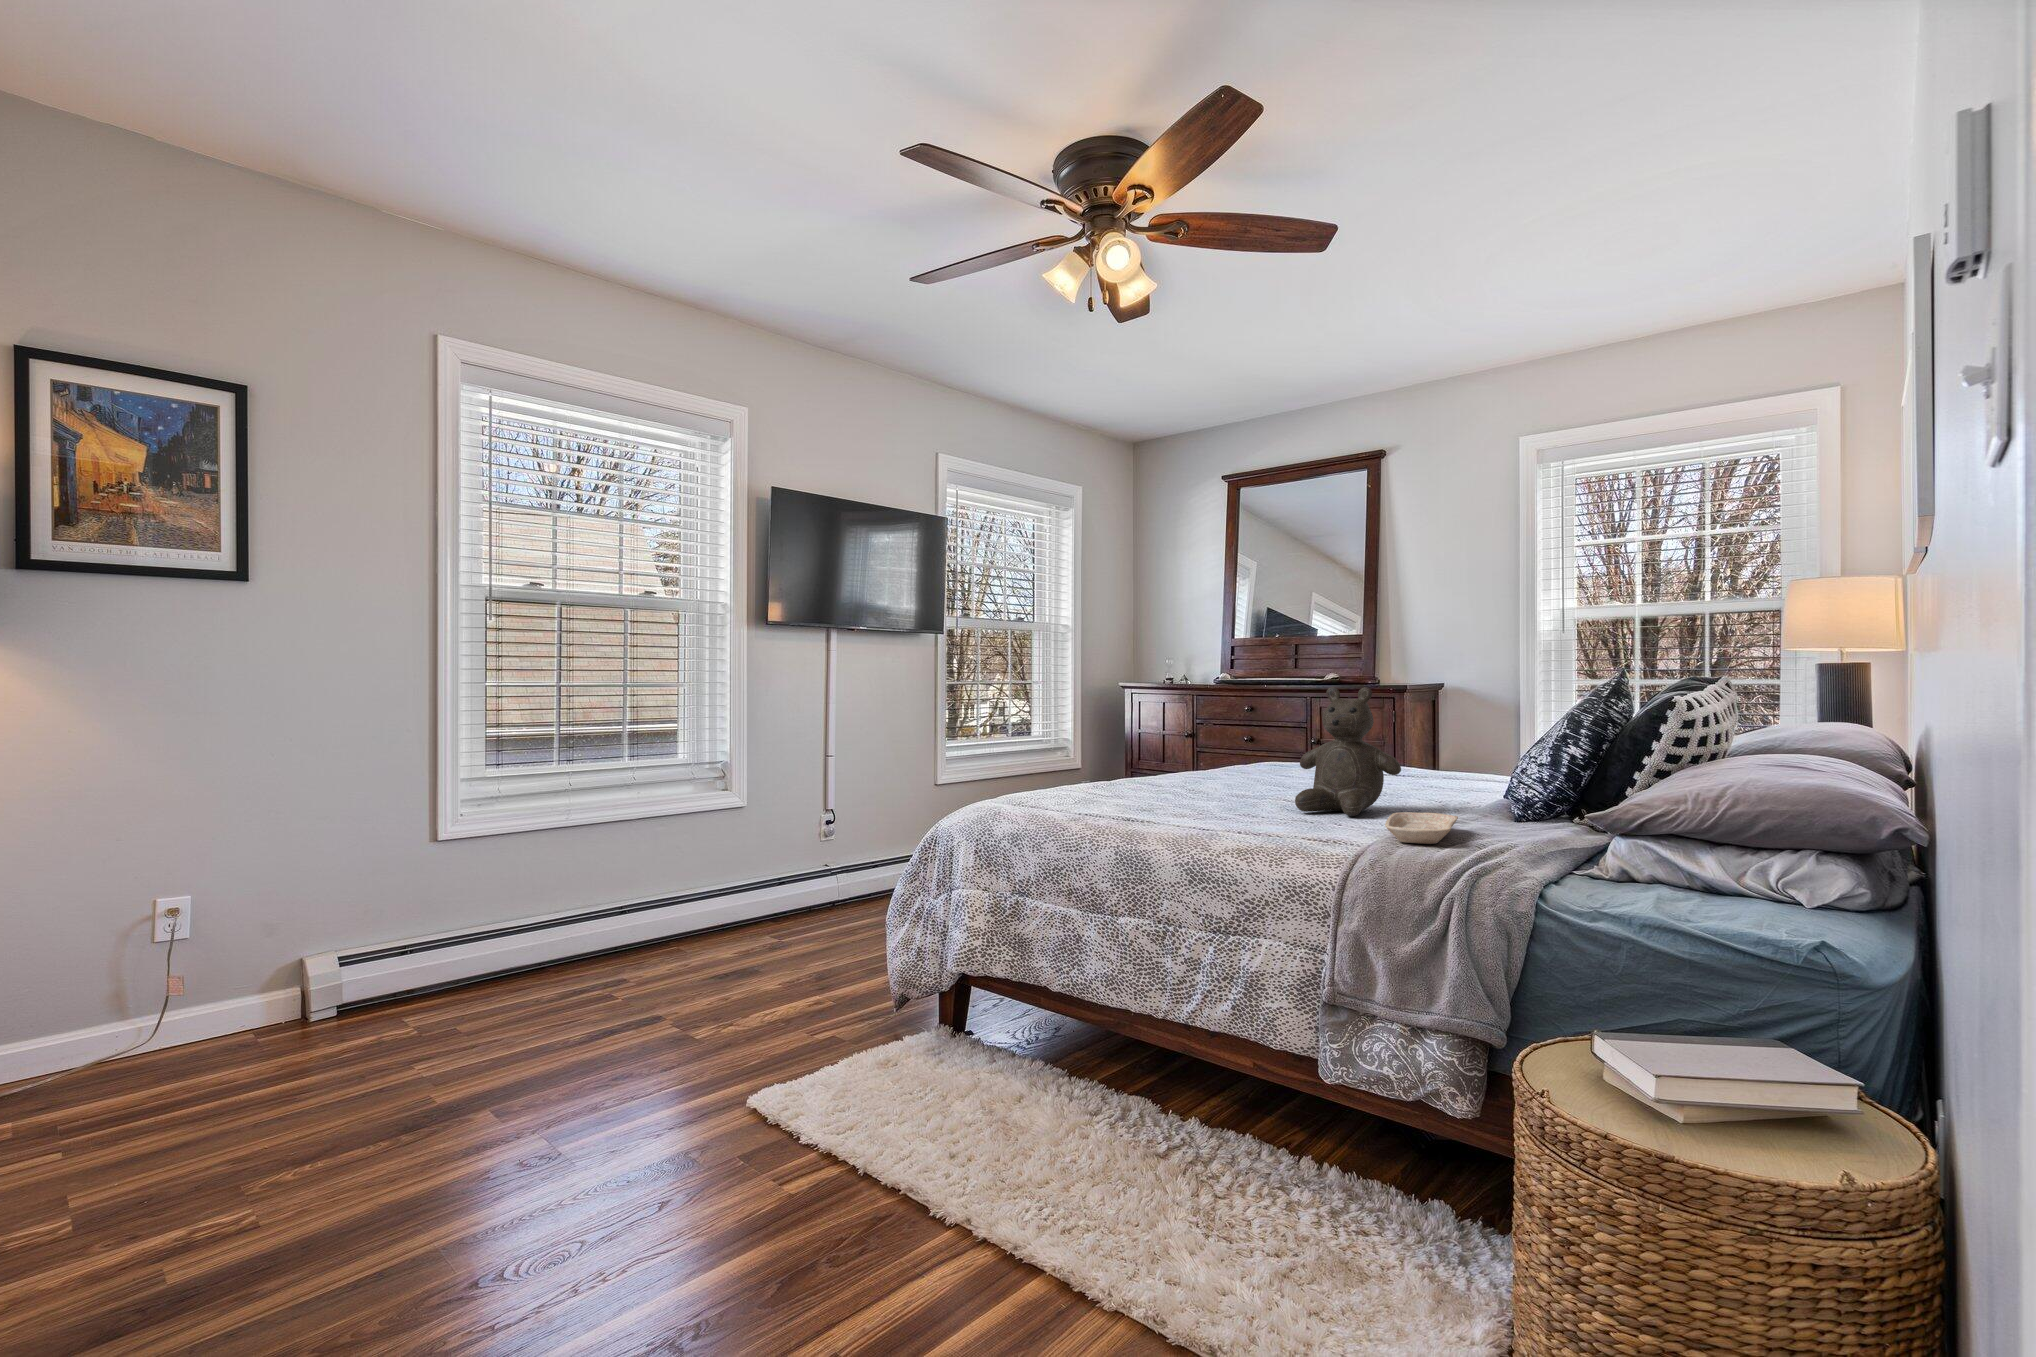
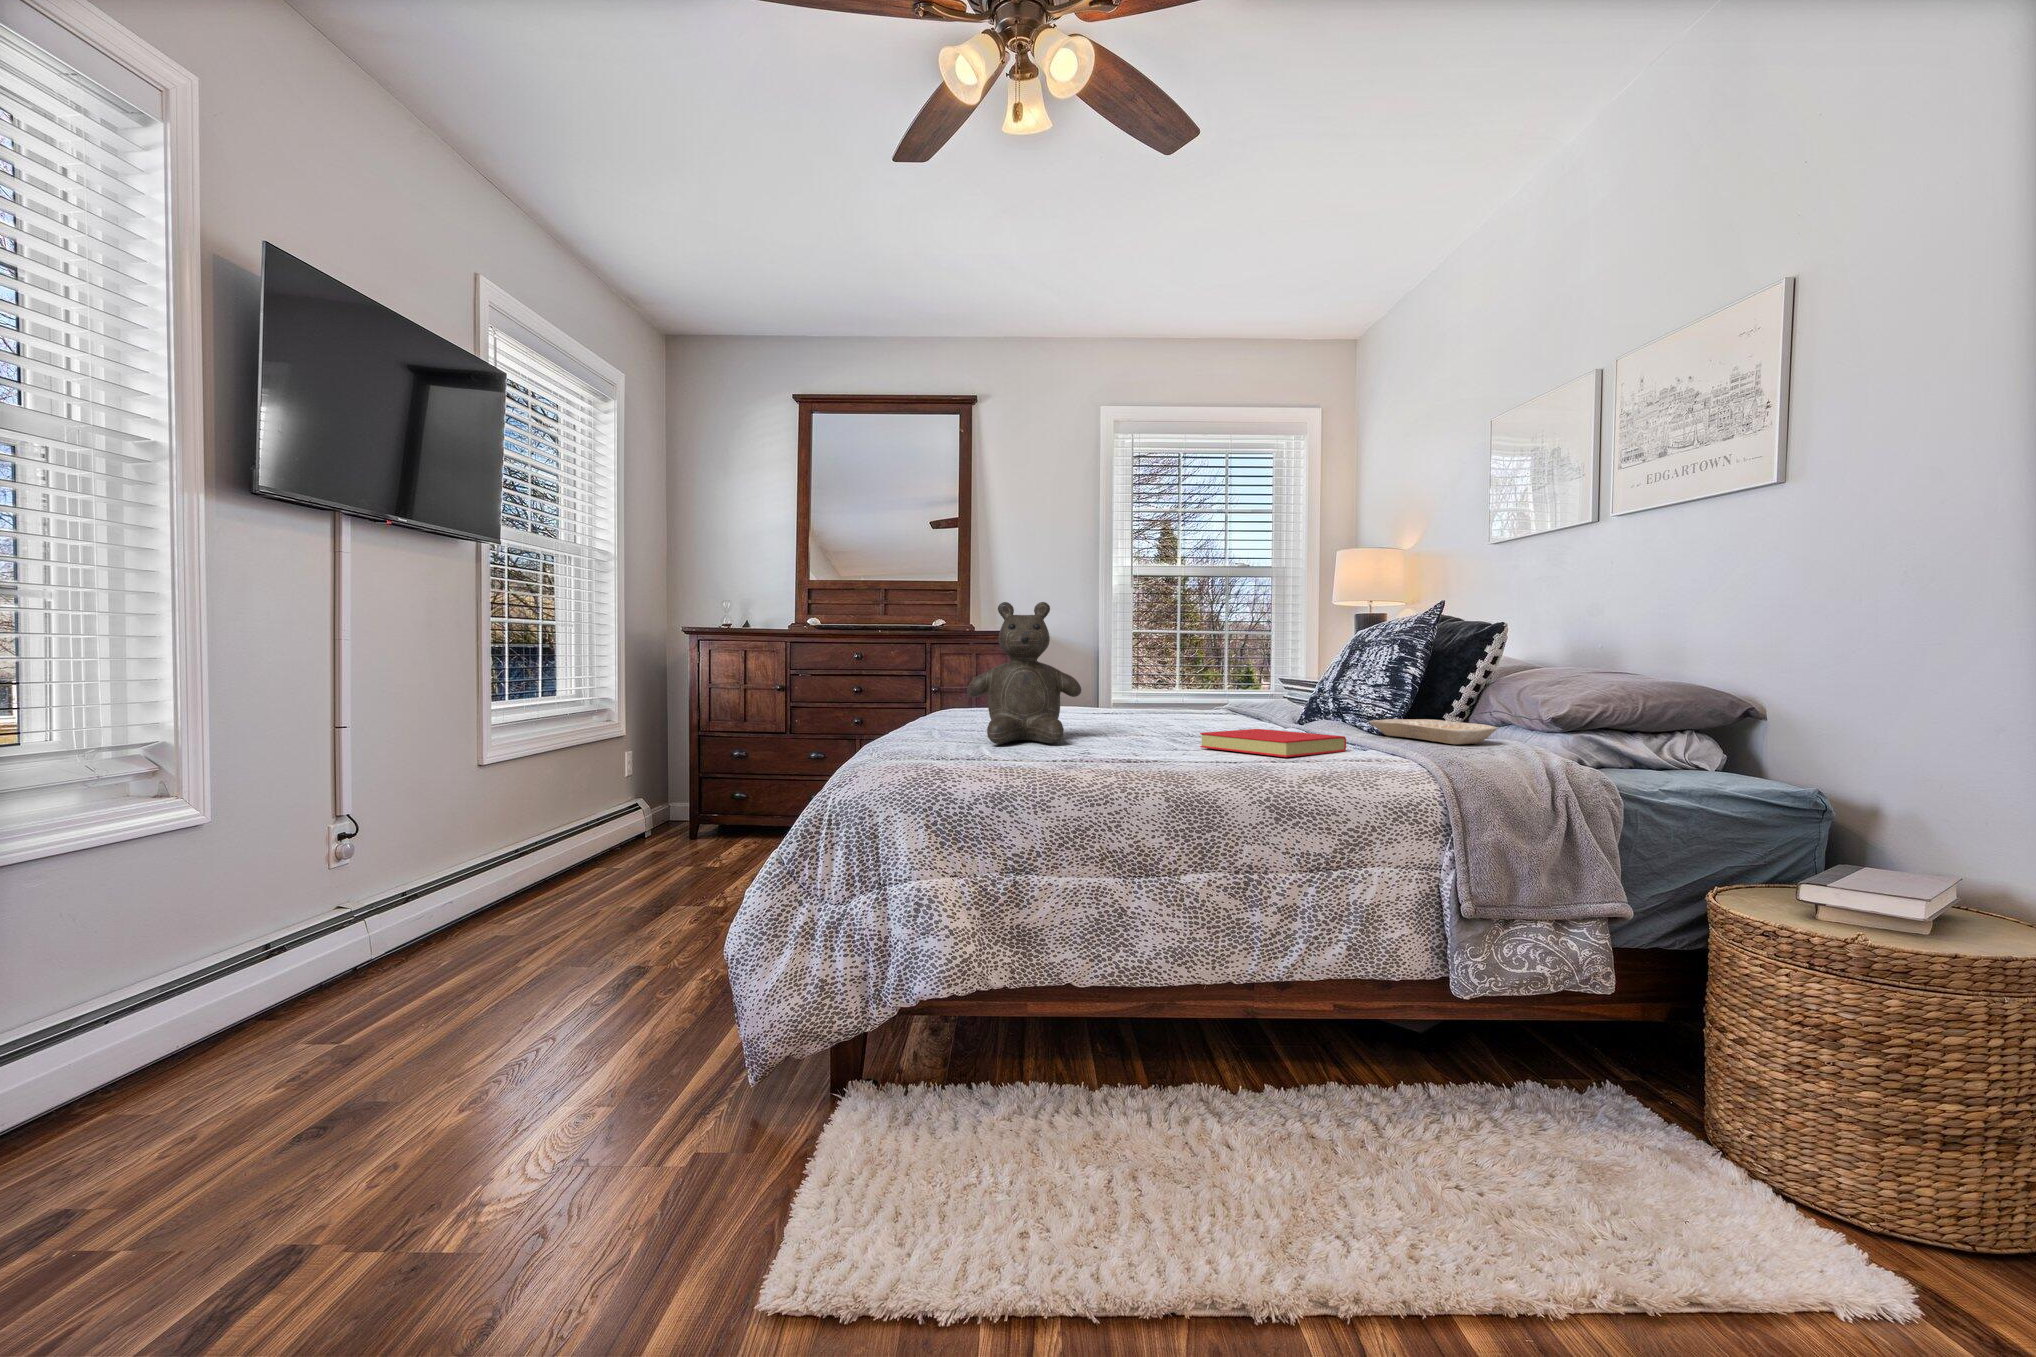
teddy bear: present [1295,687,1401,816] -> present [967,602,1081,744]
book: none [1190,807,1276,835] -> present [1200,729,1346,757]

